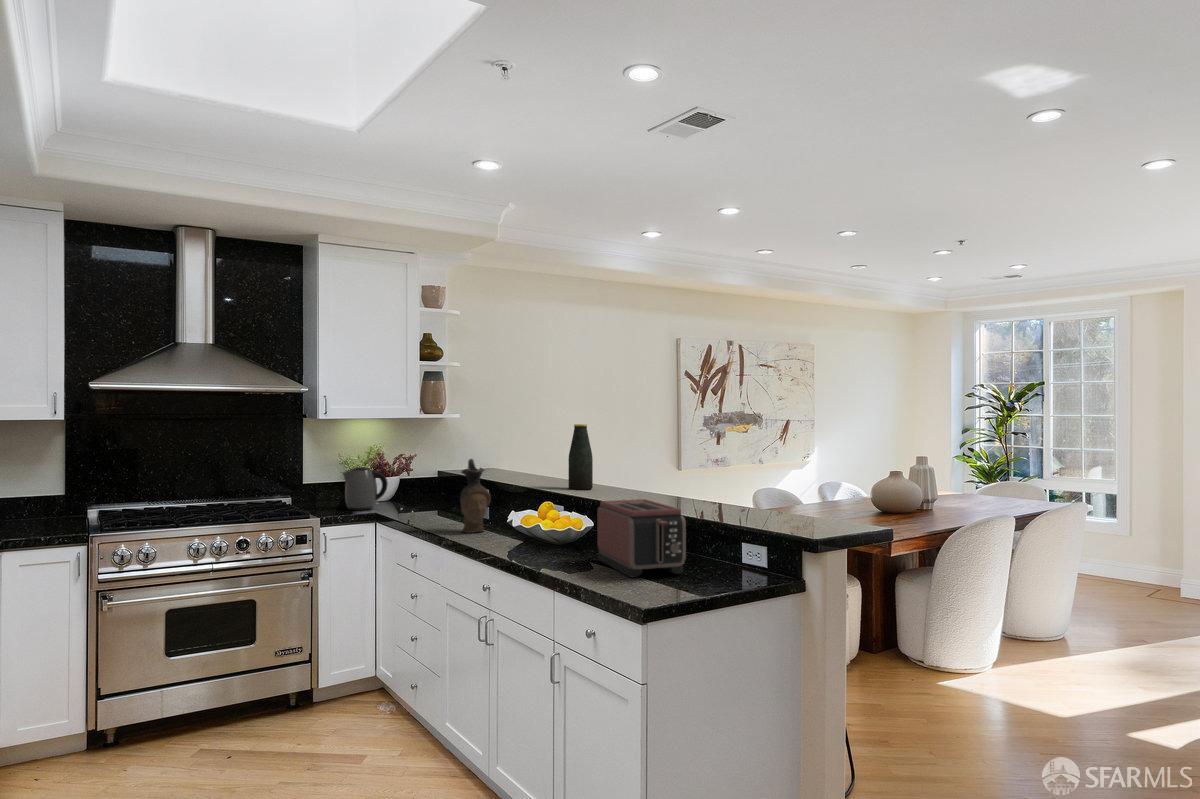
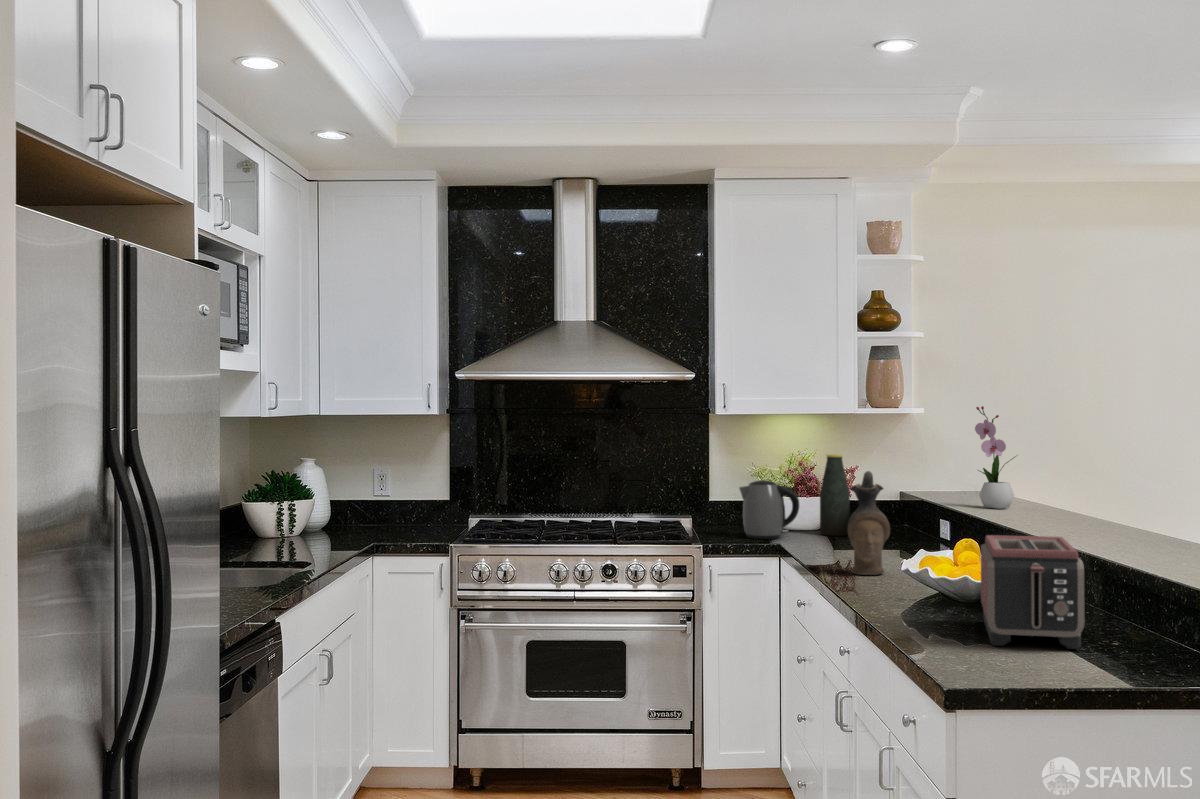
flower arrangement: none [513,413,537,480] -> present [975,406,1016,509]
bottle: present [568,424,593,490] -> present [820,454,850,536]

